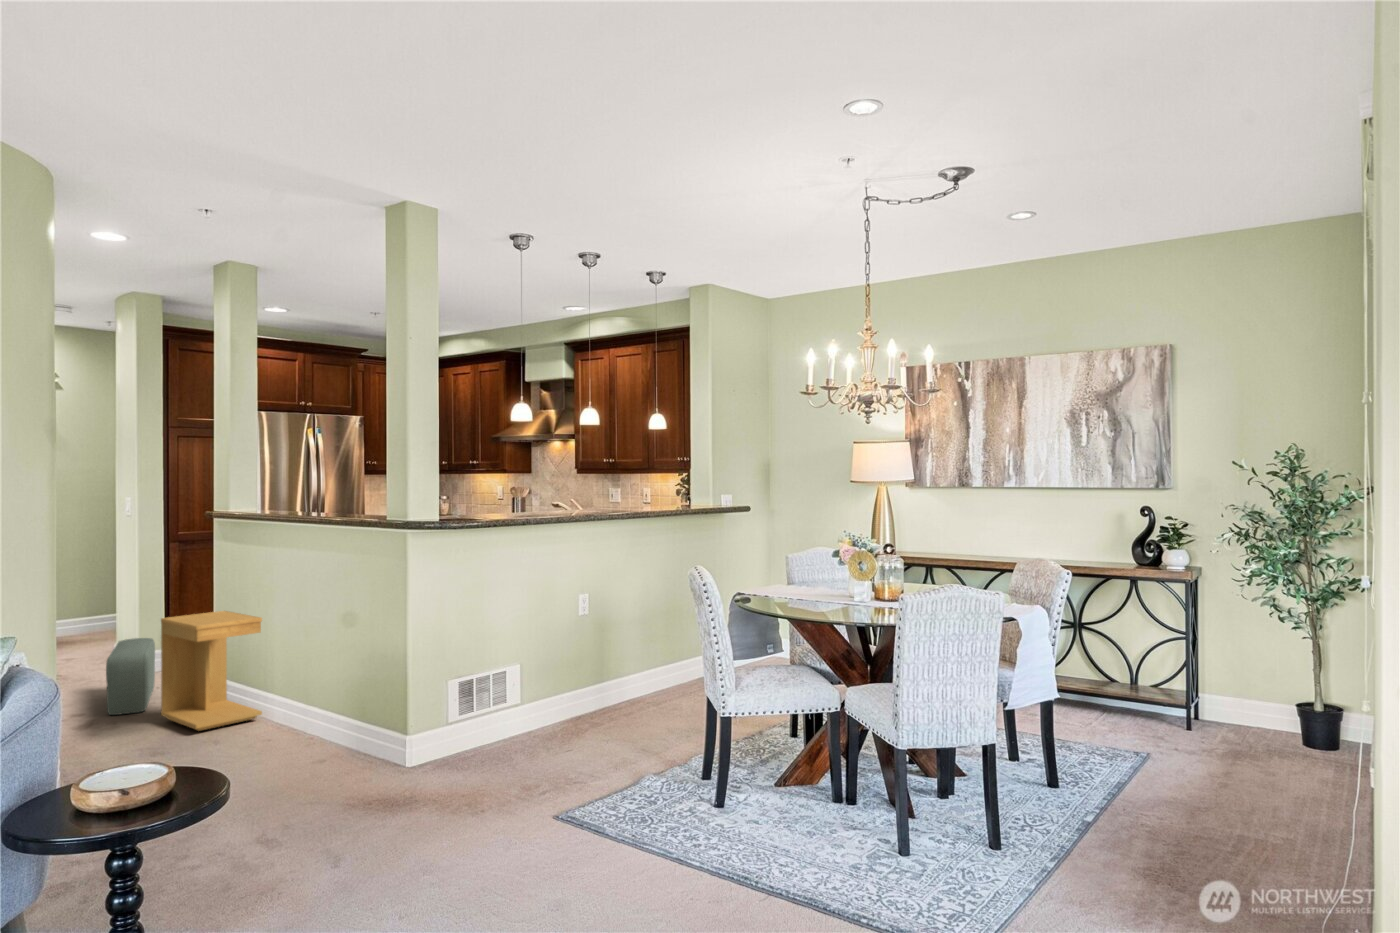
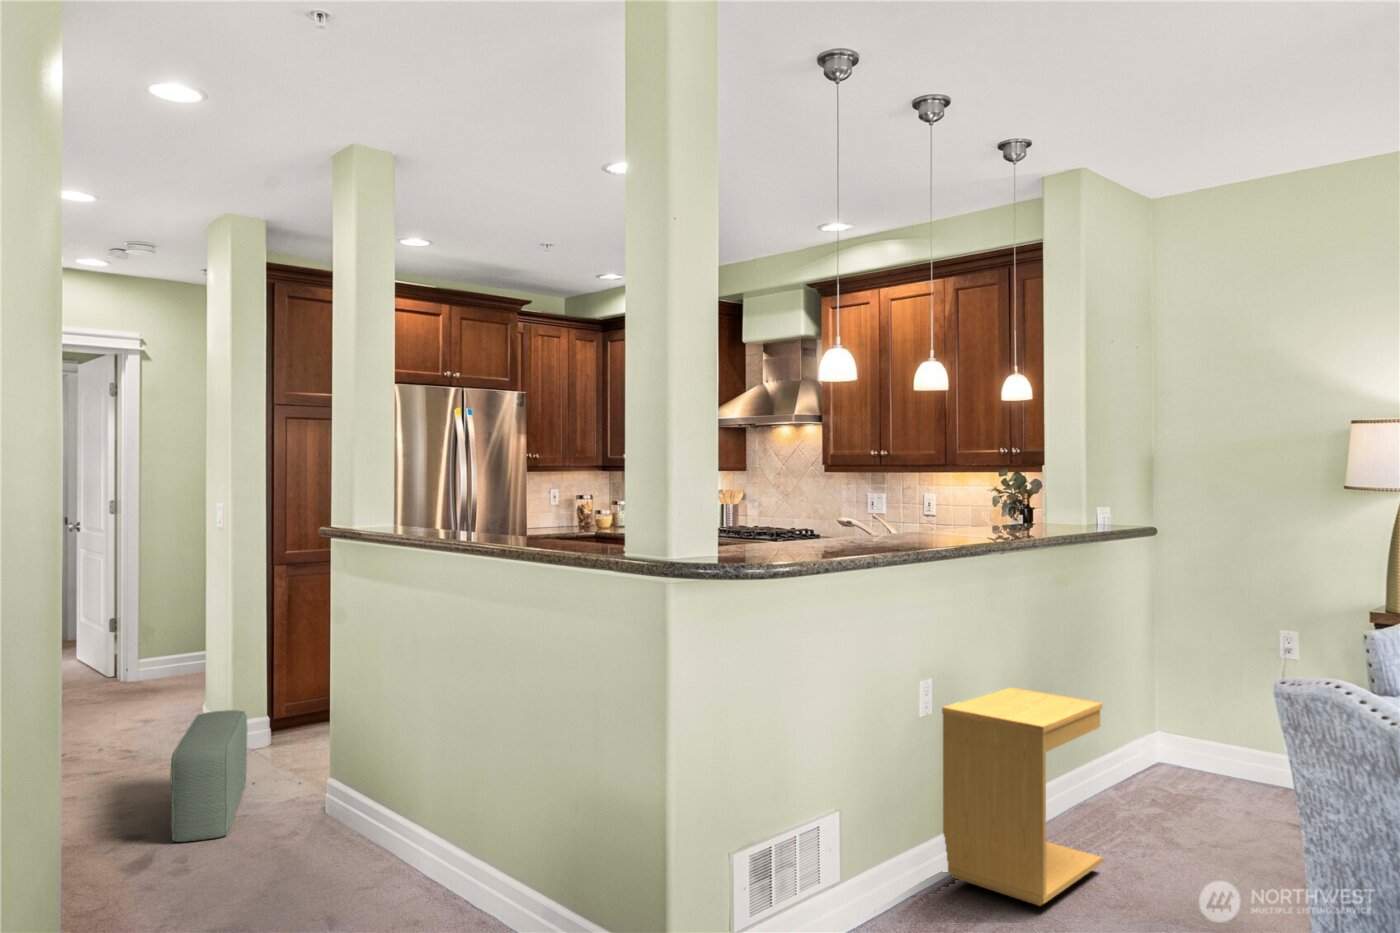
side table: present [161,611,262,731] -> present [942,687,1103,906]

